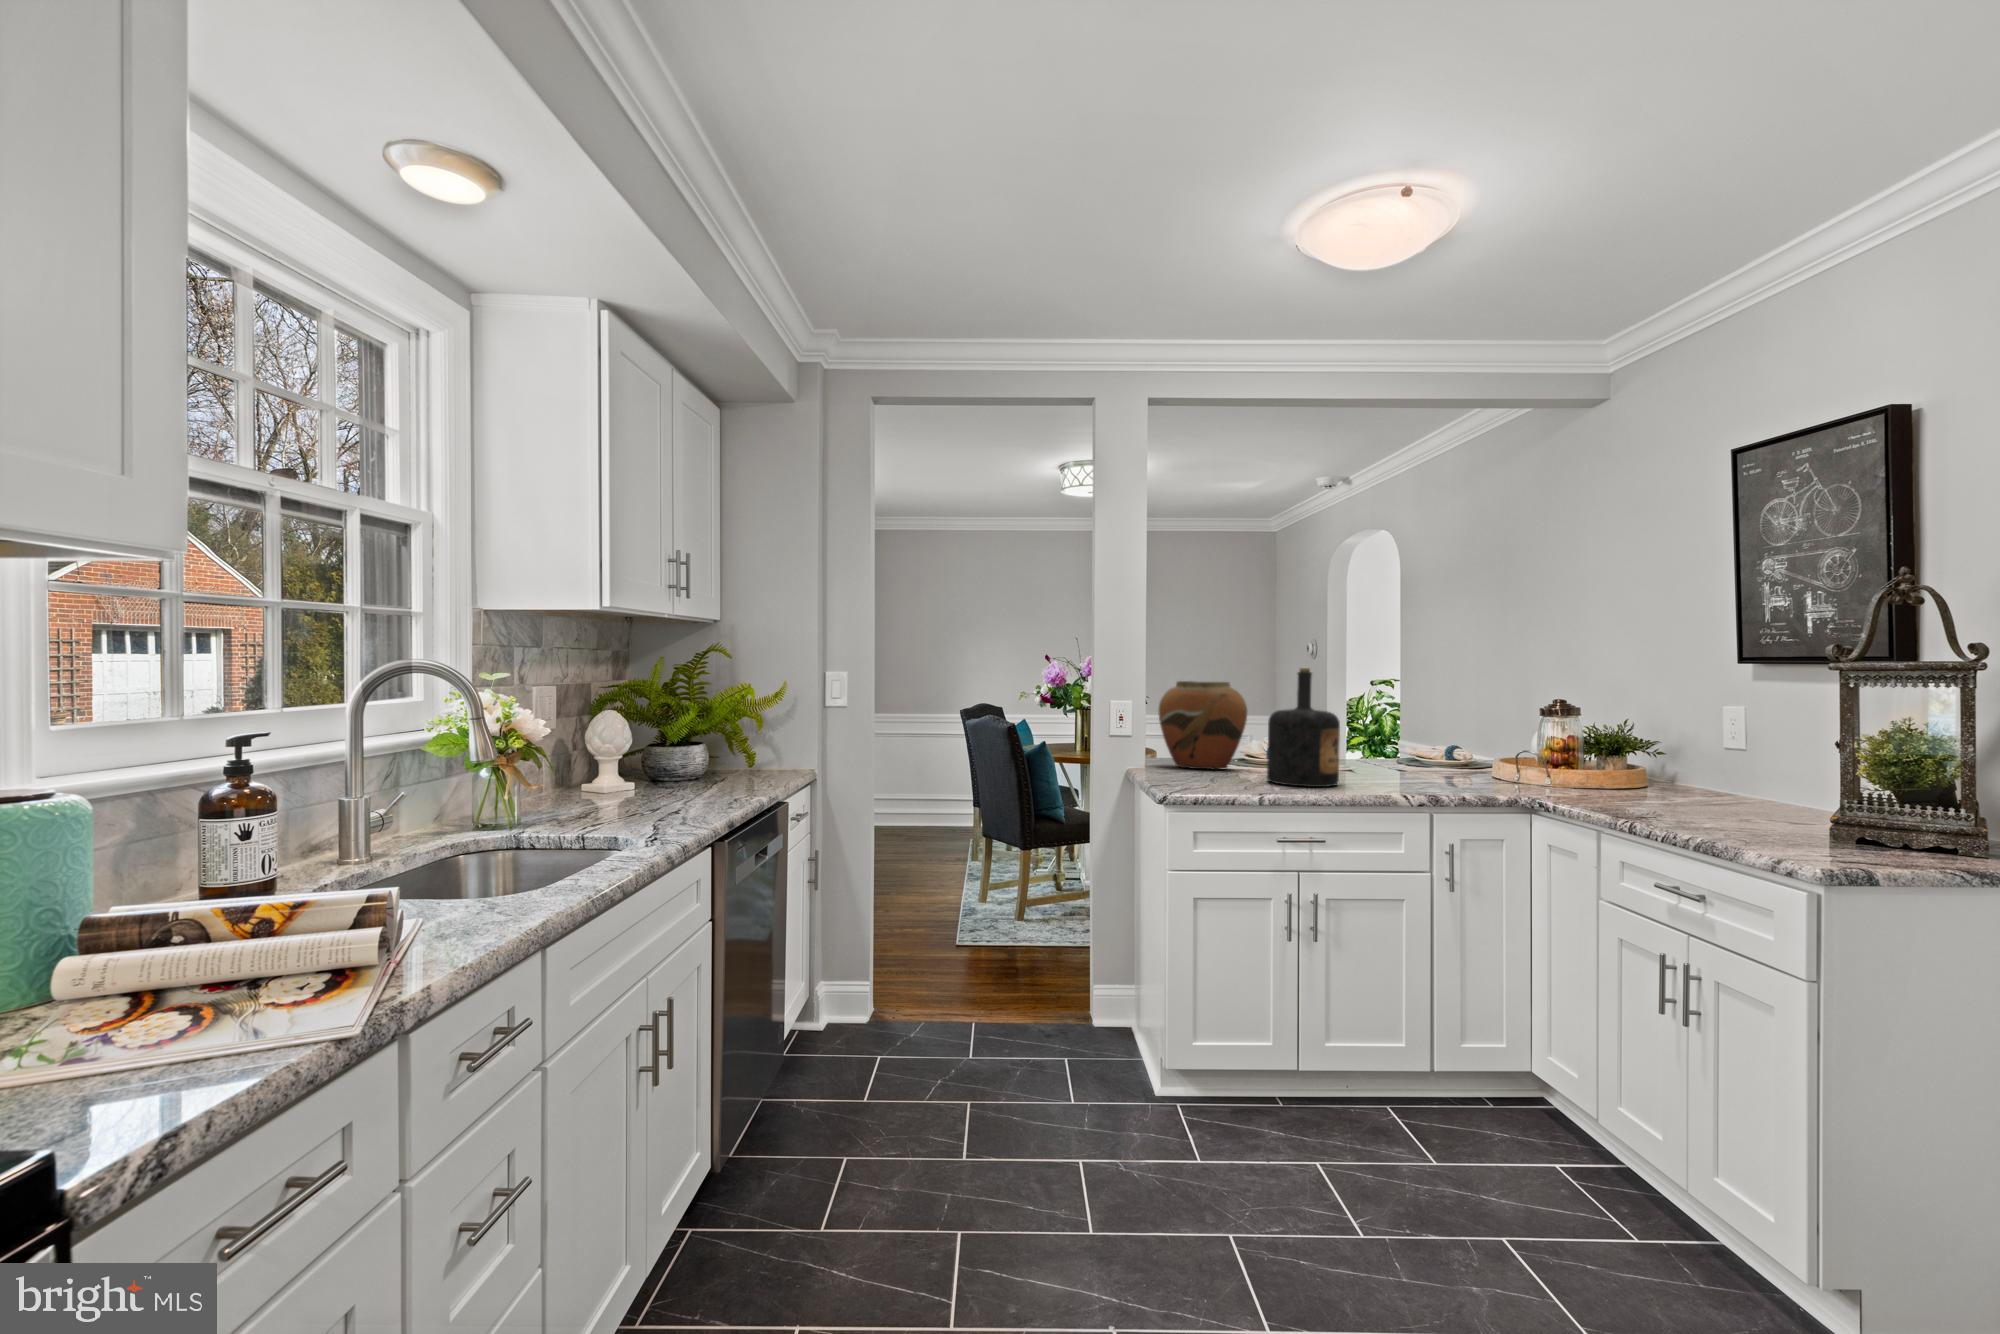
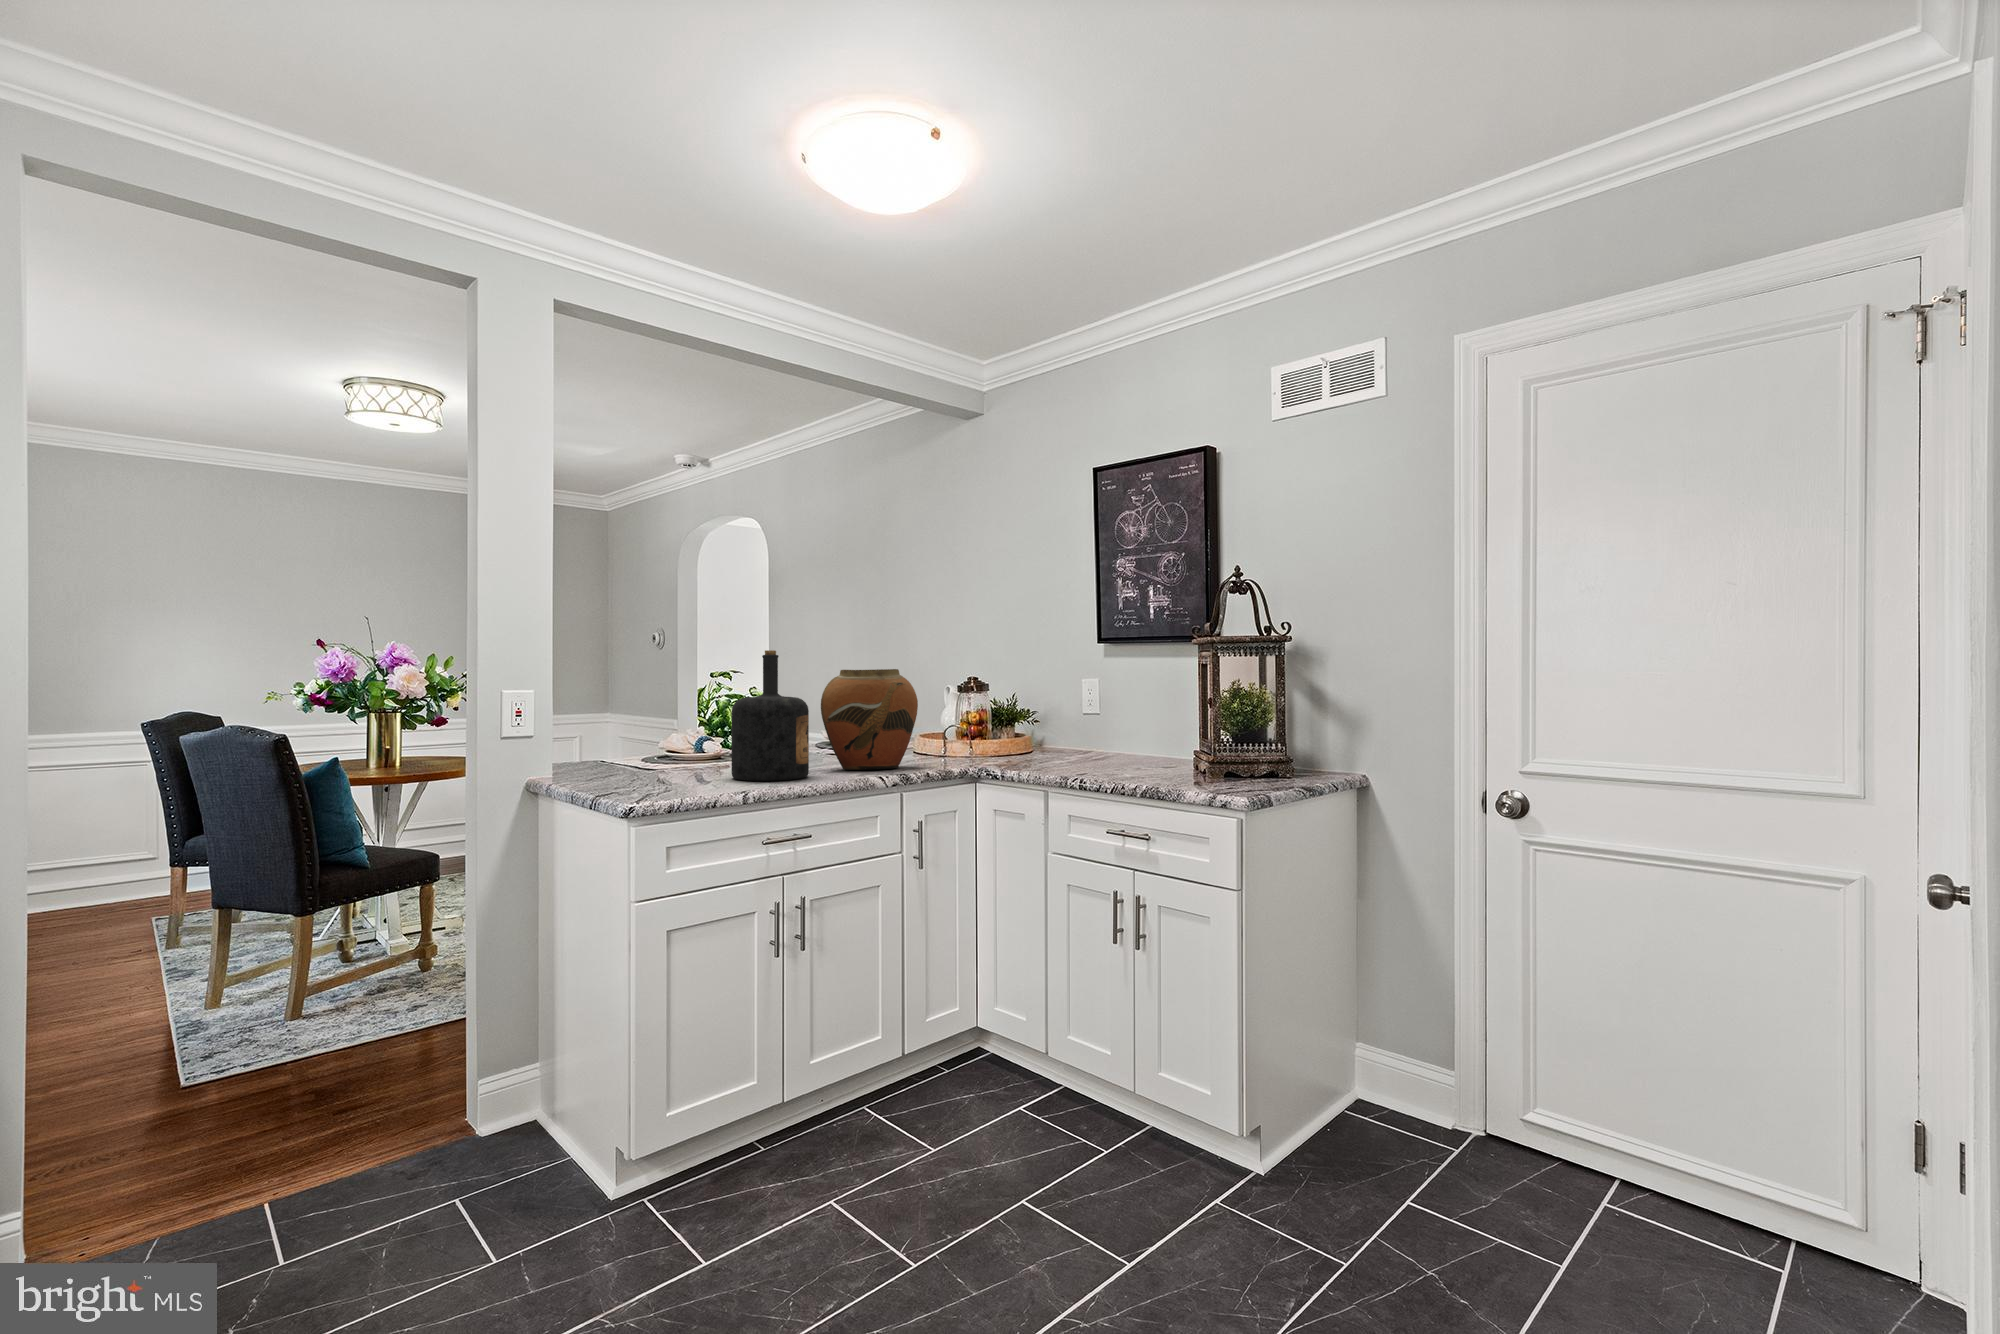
vase: present [1159,681,1247,770] -> present [821,669,918,770]

